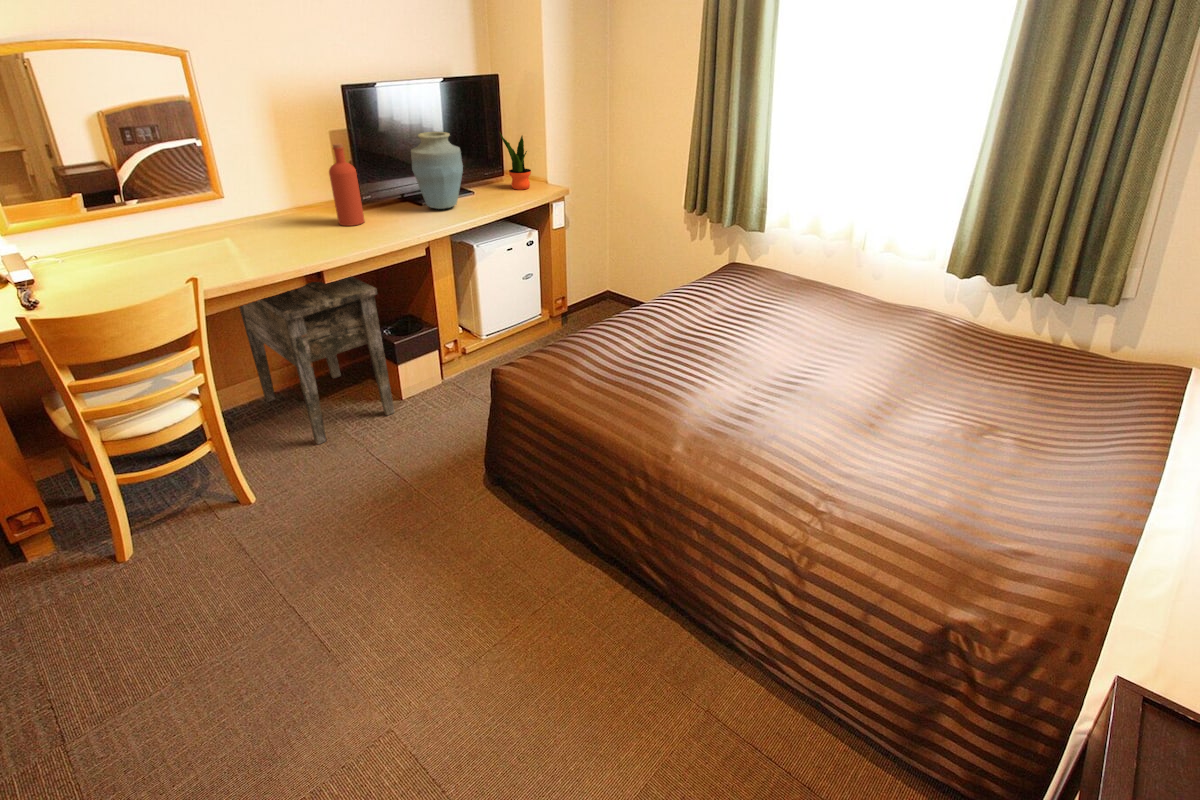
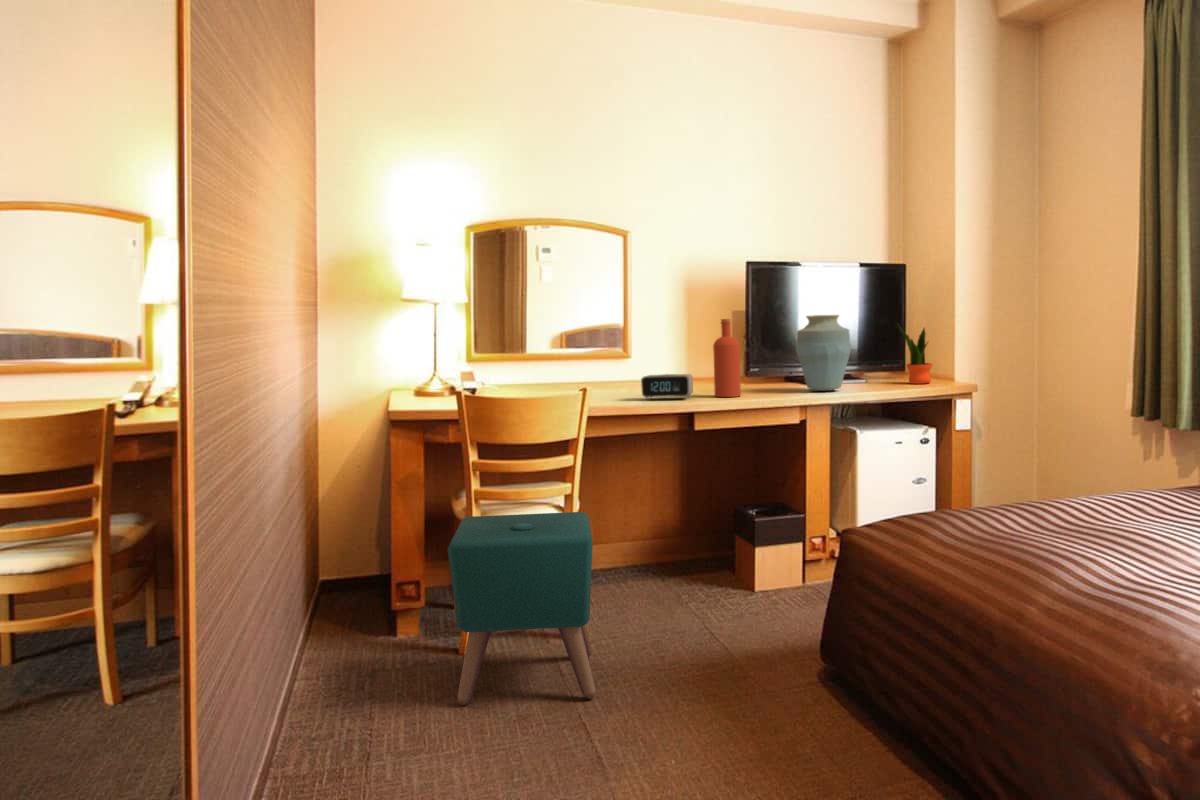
alarm clock: none [257,203,315,235] -> present [641,374,693,400]
side table: present [239,276,394,444] -> none [603,435,742,610]
ottoman: none [60,416,280,658] -> present [447,512,596,705]

